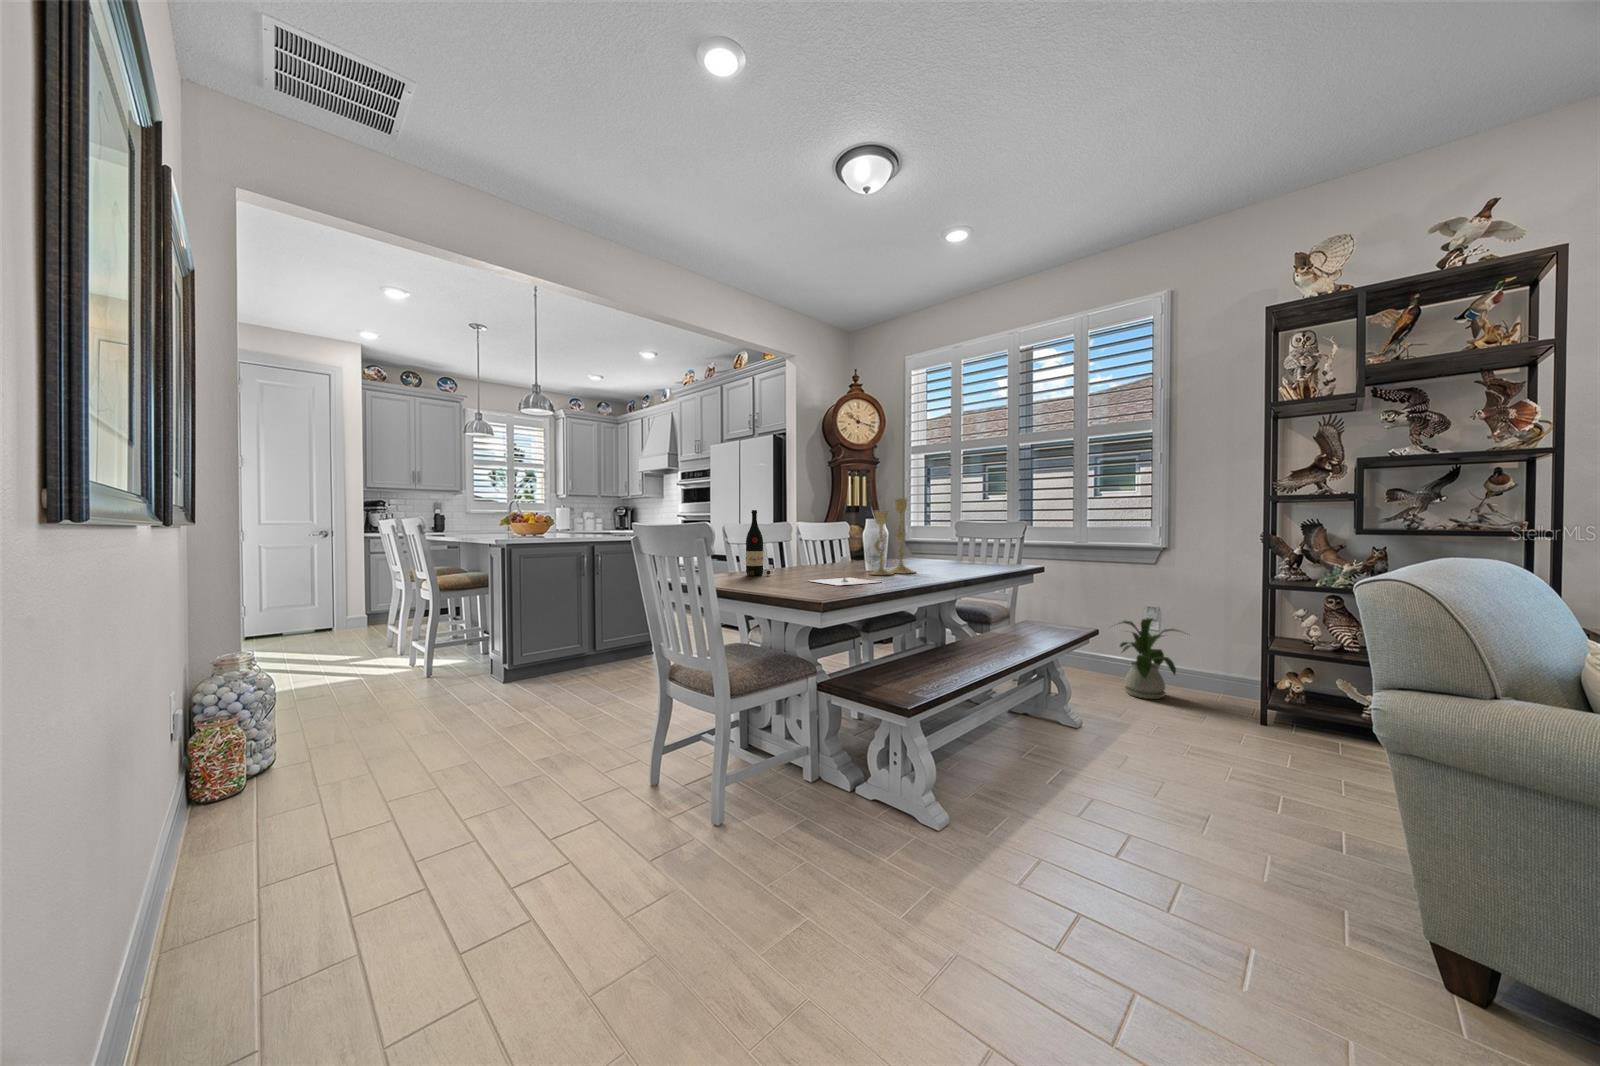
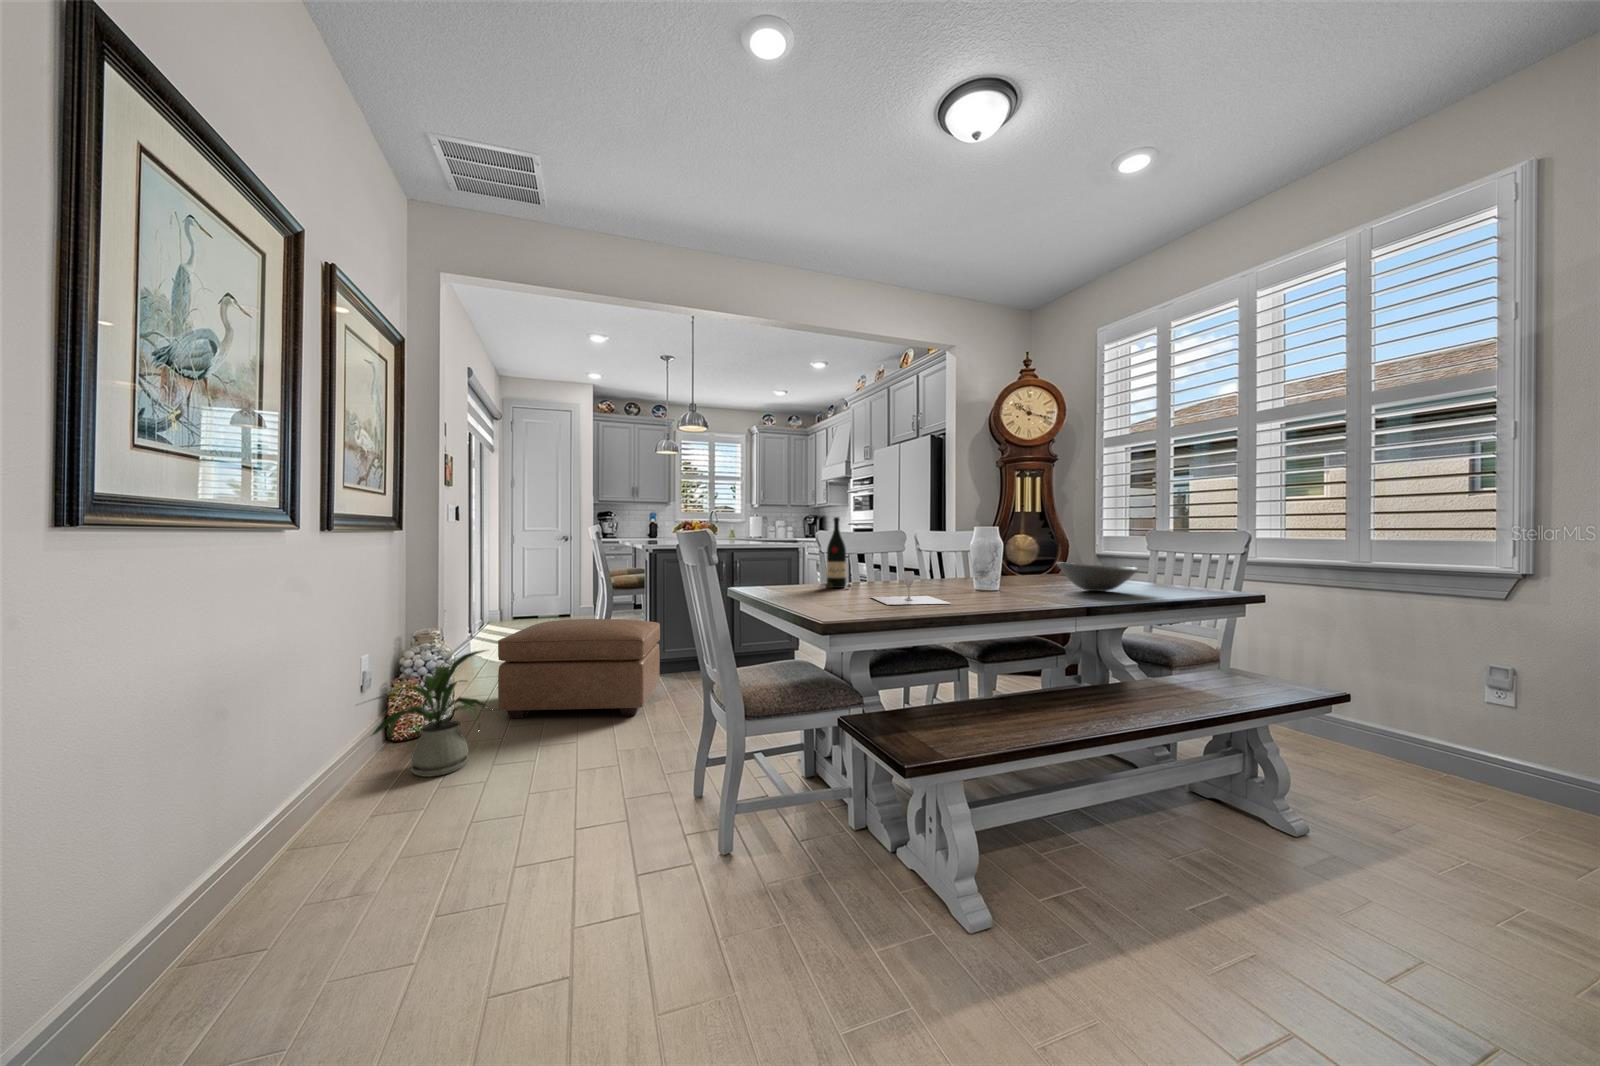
candlestick: present [870,498,915,575] -> none [962,502,1028,595]
bowl: none [928,547,987,569] -> present [1057,562,1138,591]
house plant: present [1114,619,1179,699] -> present [365,650,488,777]
ottoman: none [337,623,529,749] -> present [498,619,660,718]

